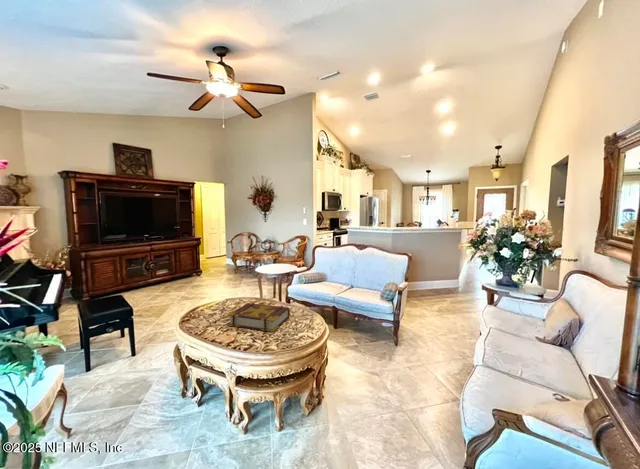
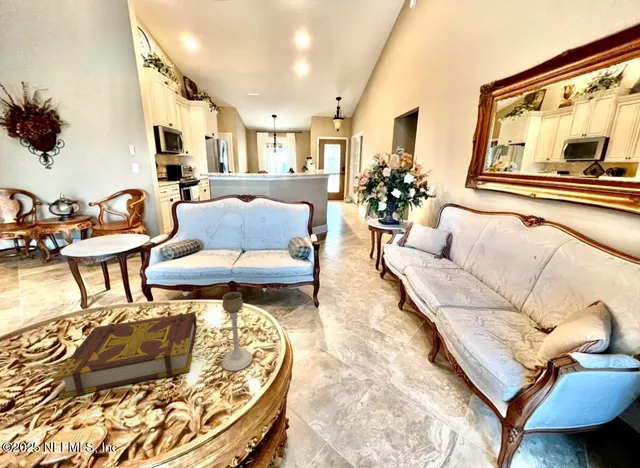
candle holder: none [288,294,305,339] -> present [222,292,252,371]

